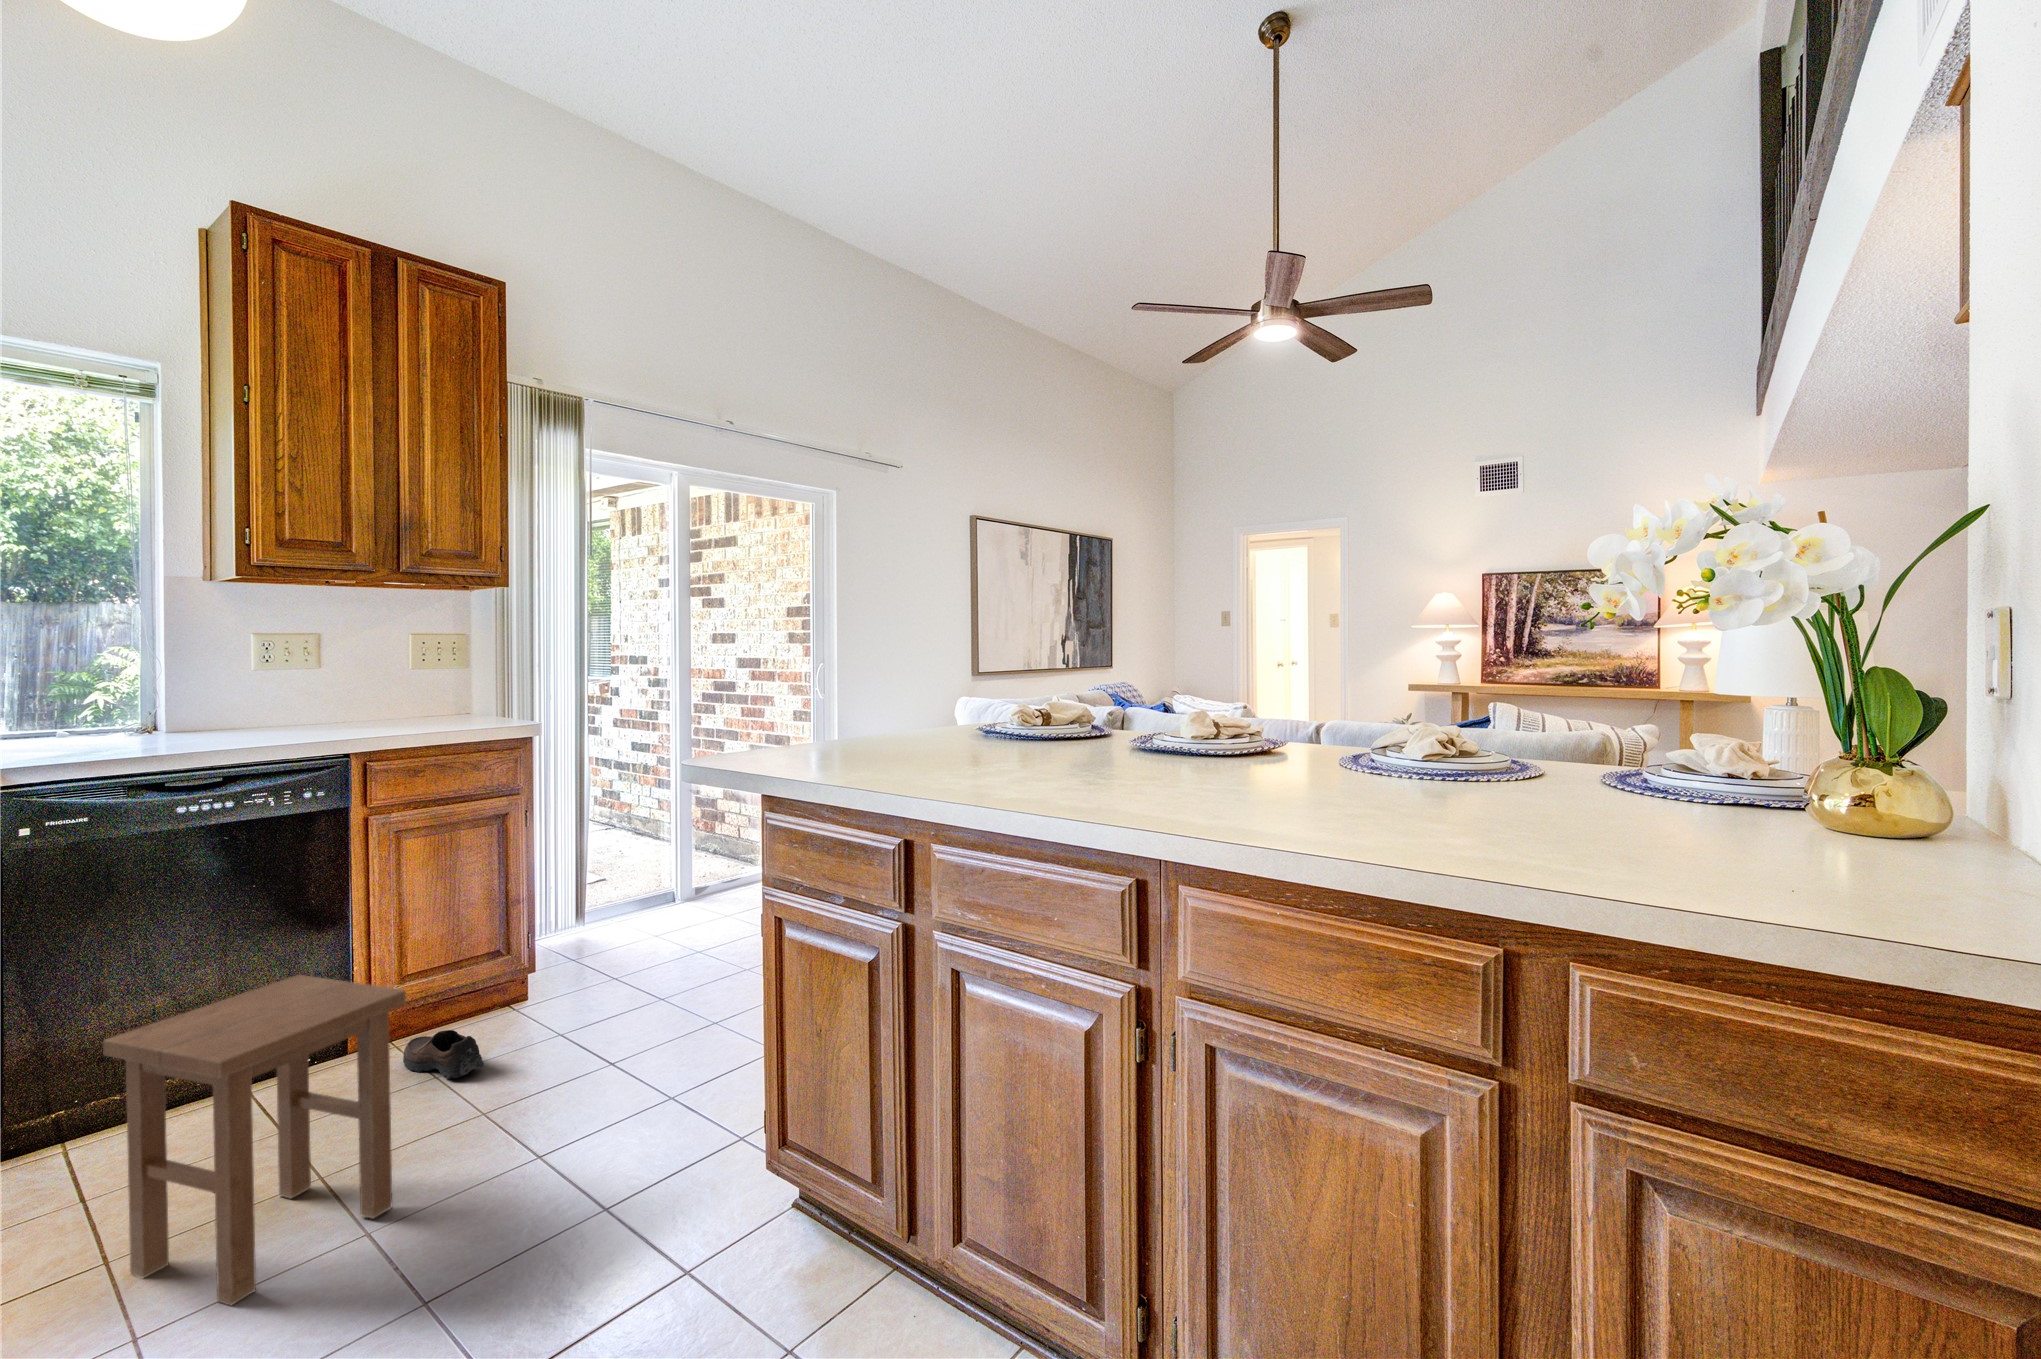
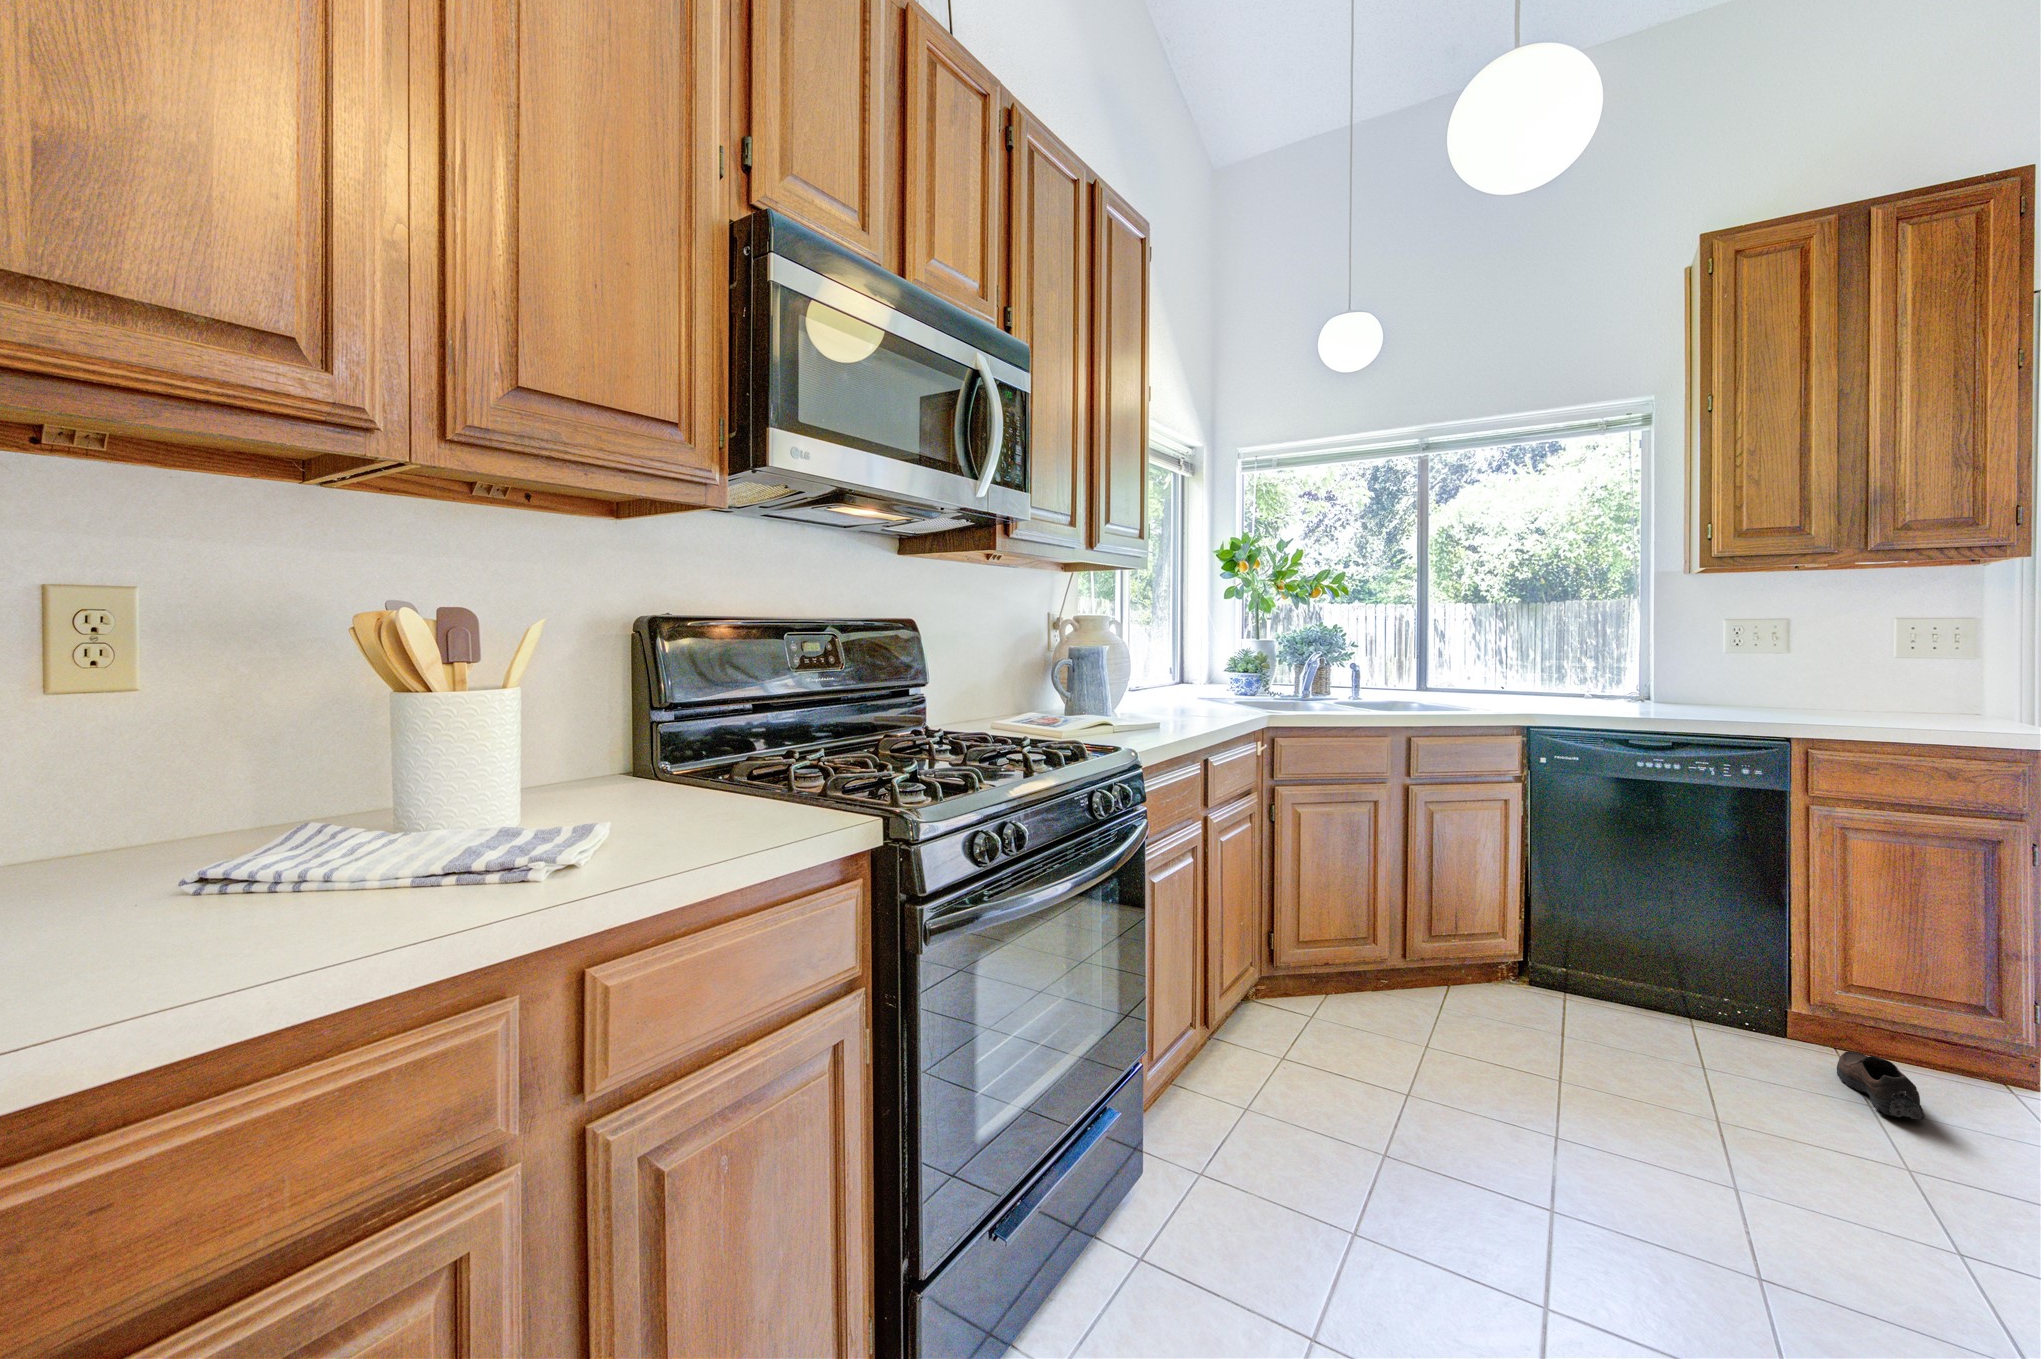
stool: present [103,975,406,1306] -> none [1549,918,1774,1182]

